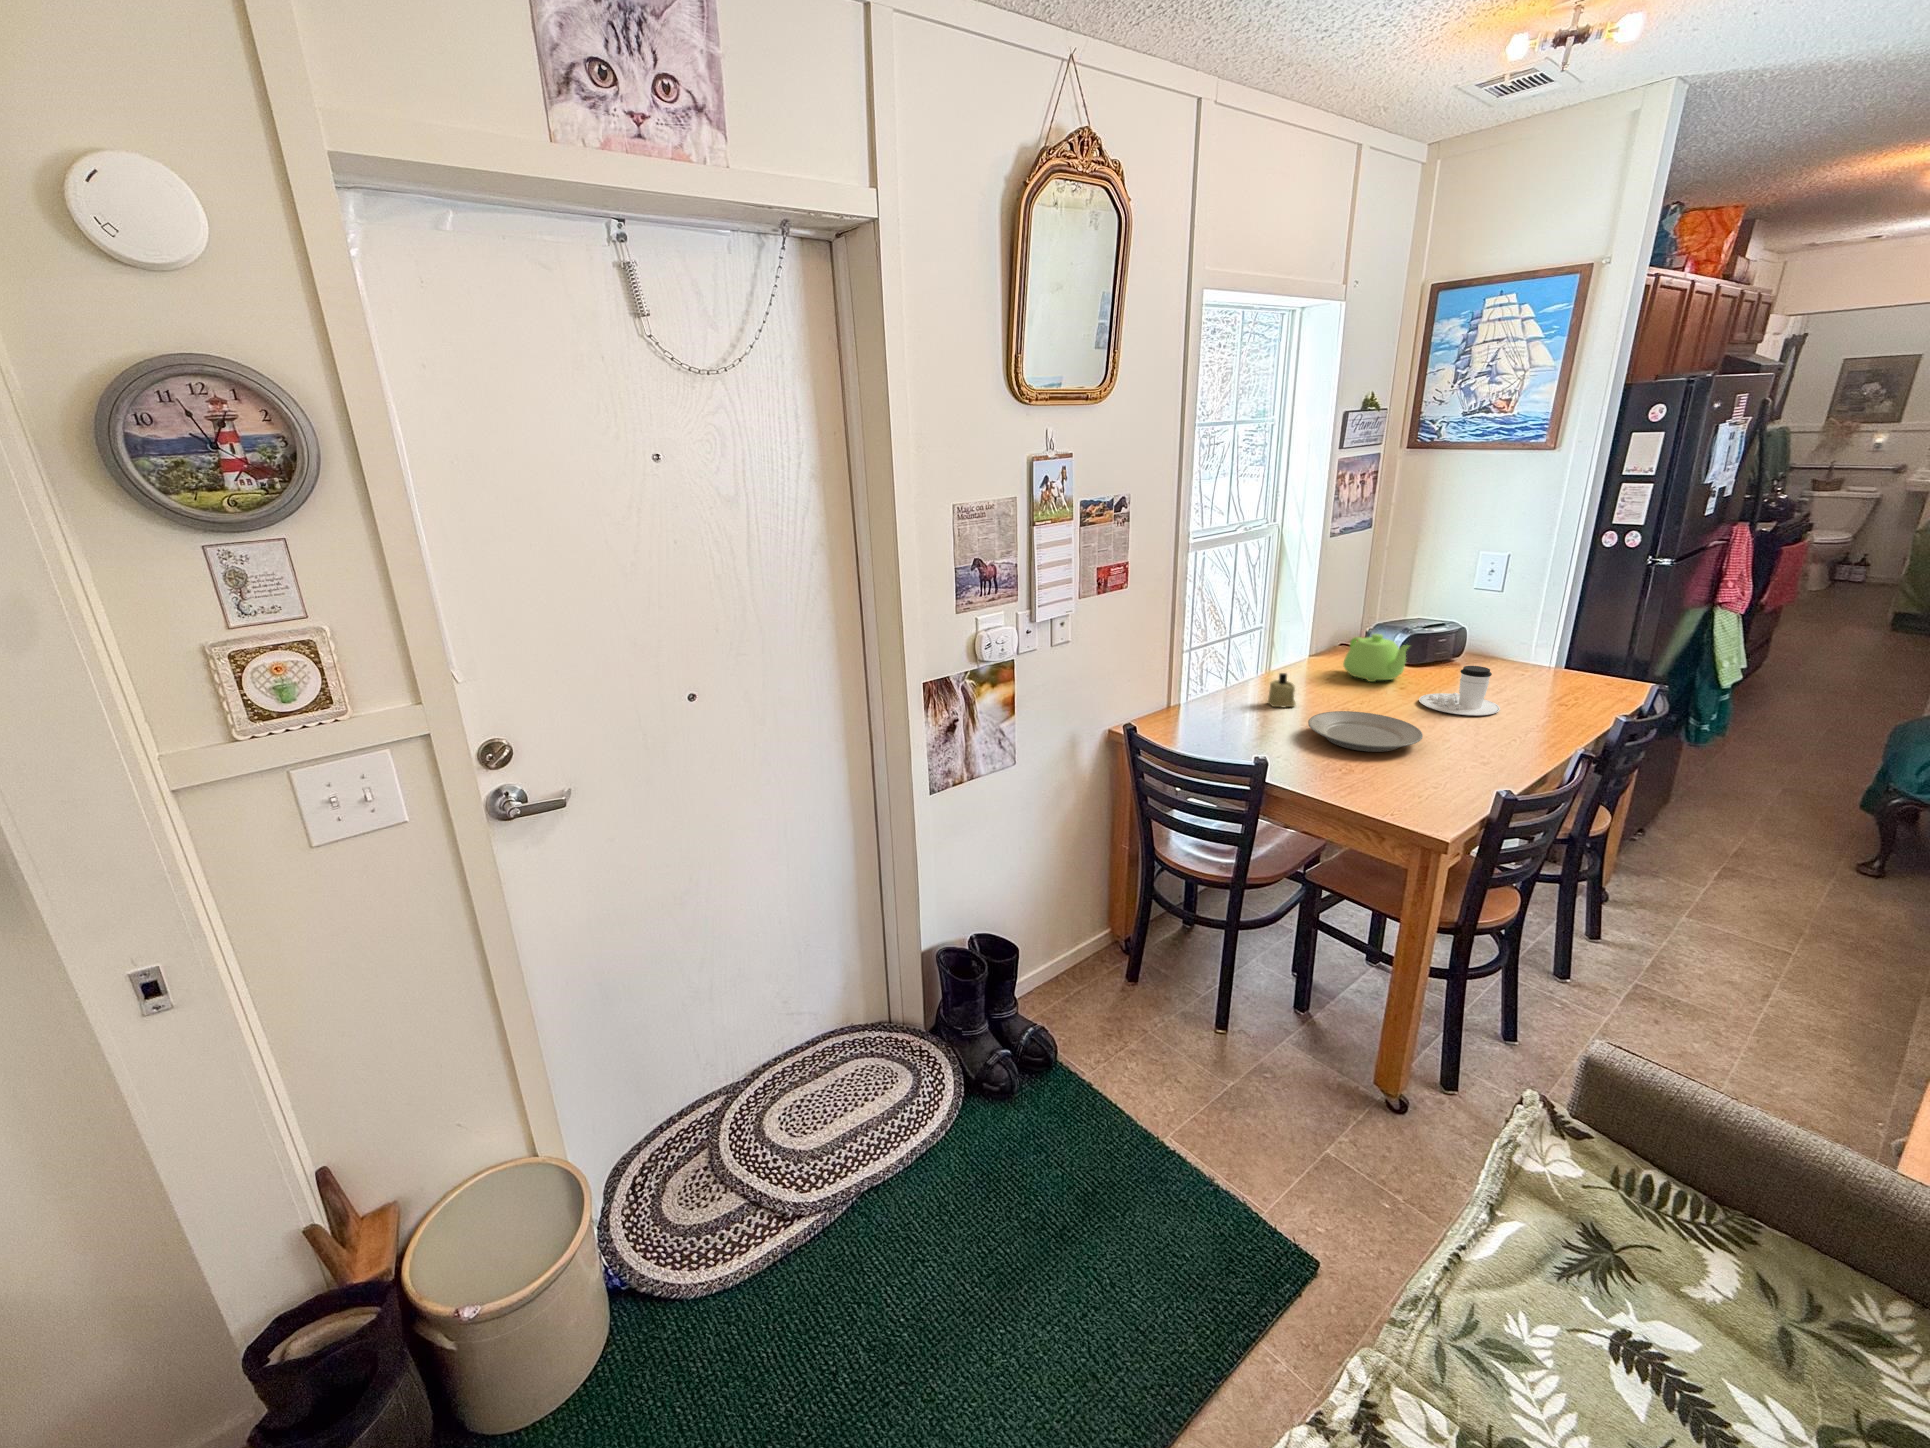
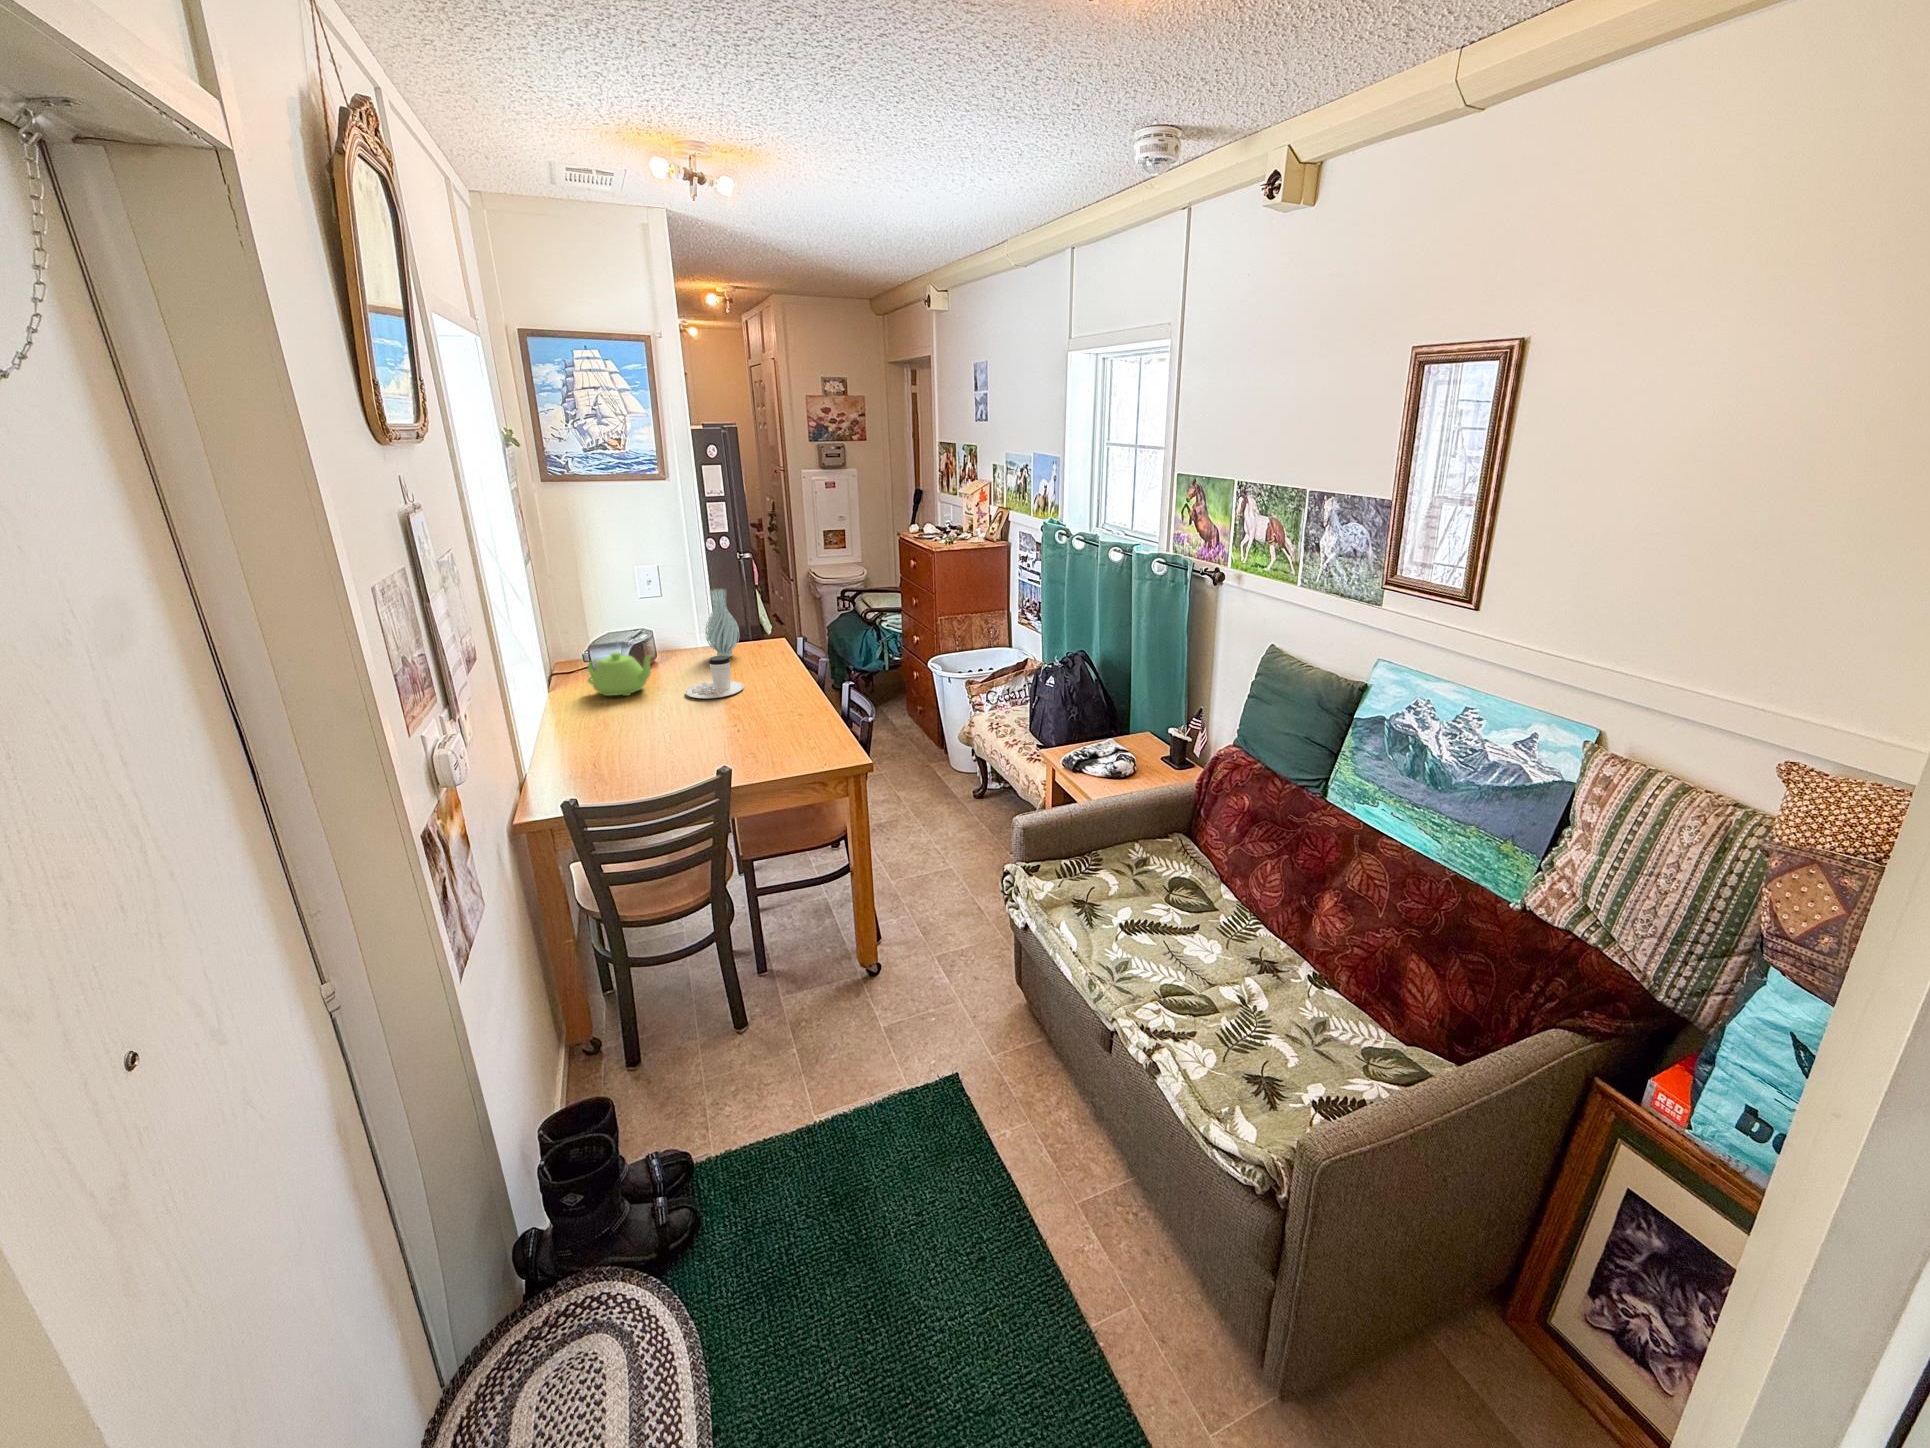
vase: none [1521,590,1575,681] -> present [705,589,740,657]
candle: present [1268,673,1296,707] -> none [579,708,611,743]
plate: present [1308,711,1423,752] -> none [656,712,749,749]

